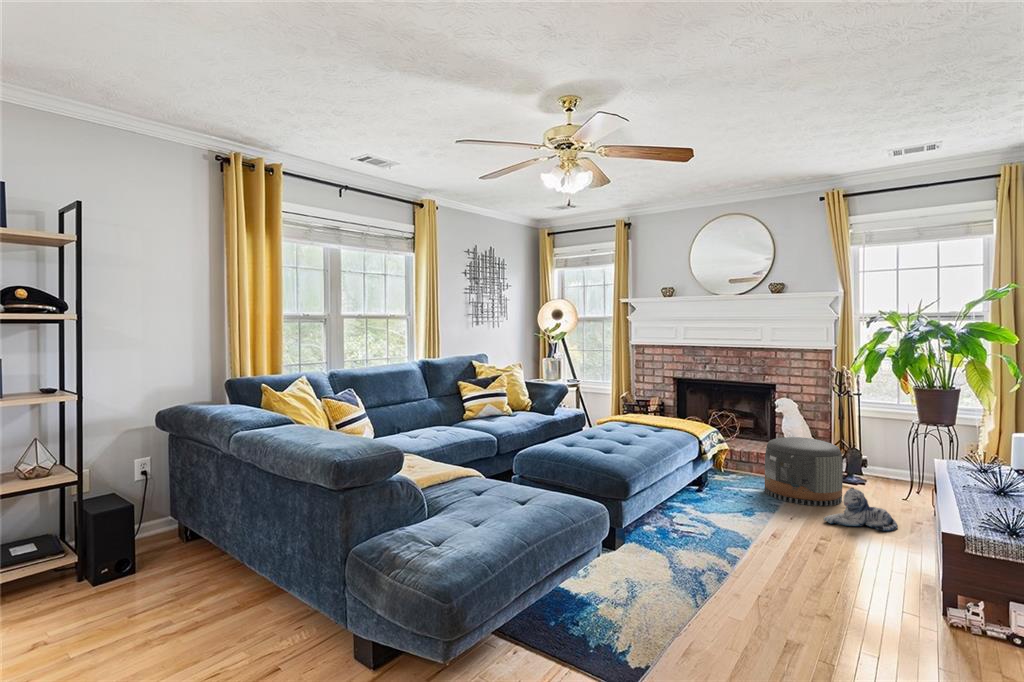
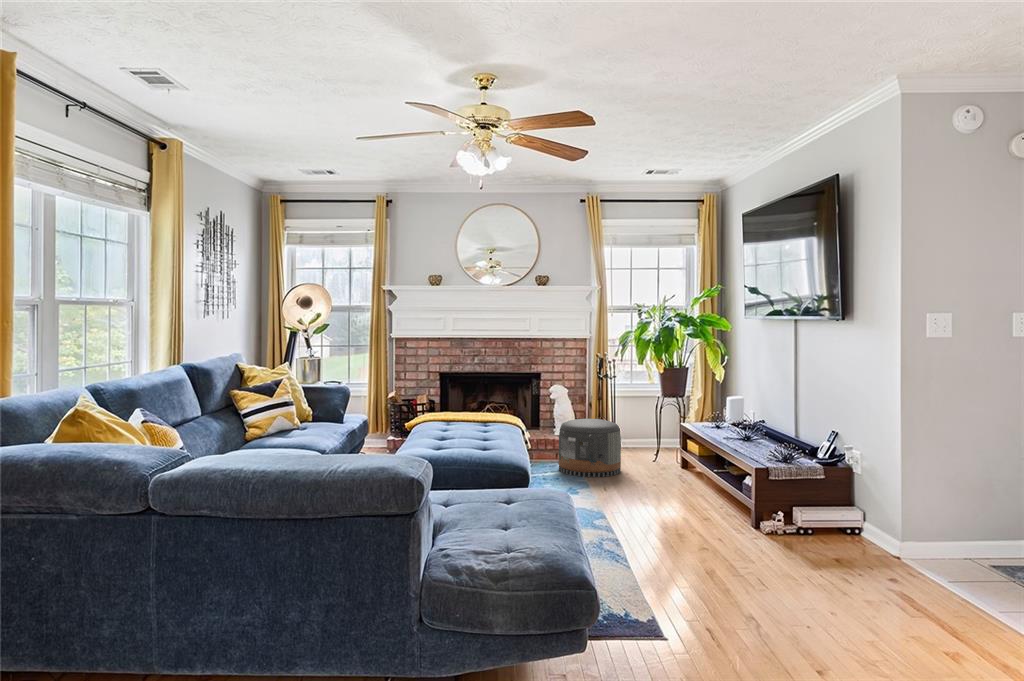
plush toy: present [824,488,898,531] -> none [628,454,674,487]

